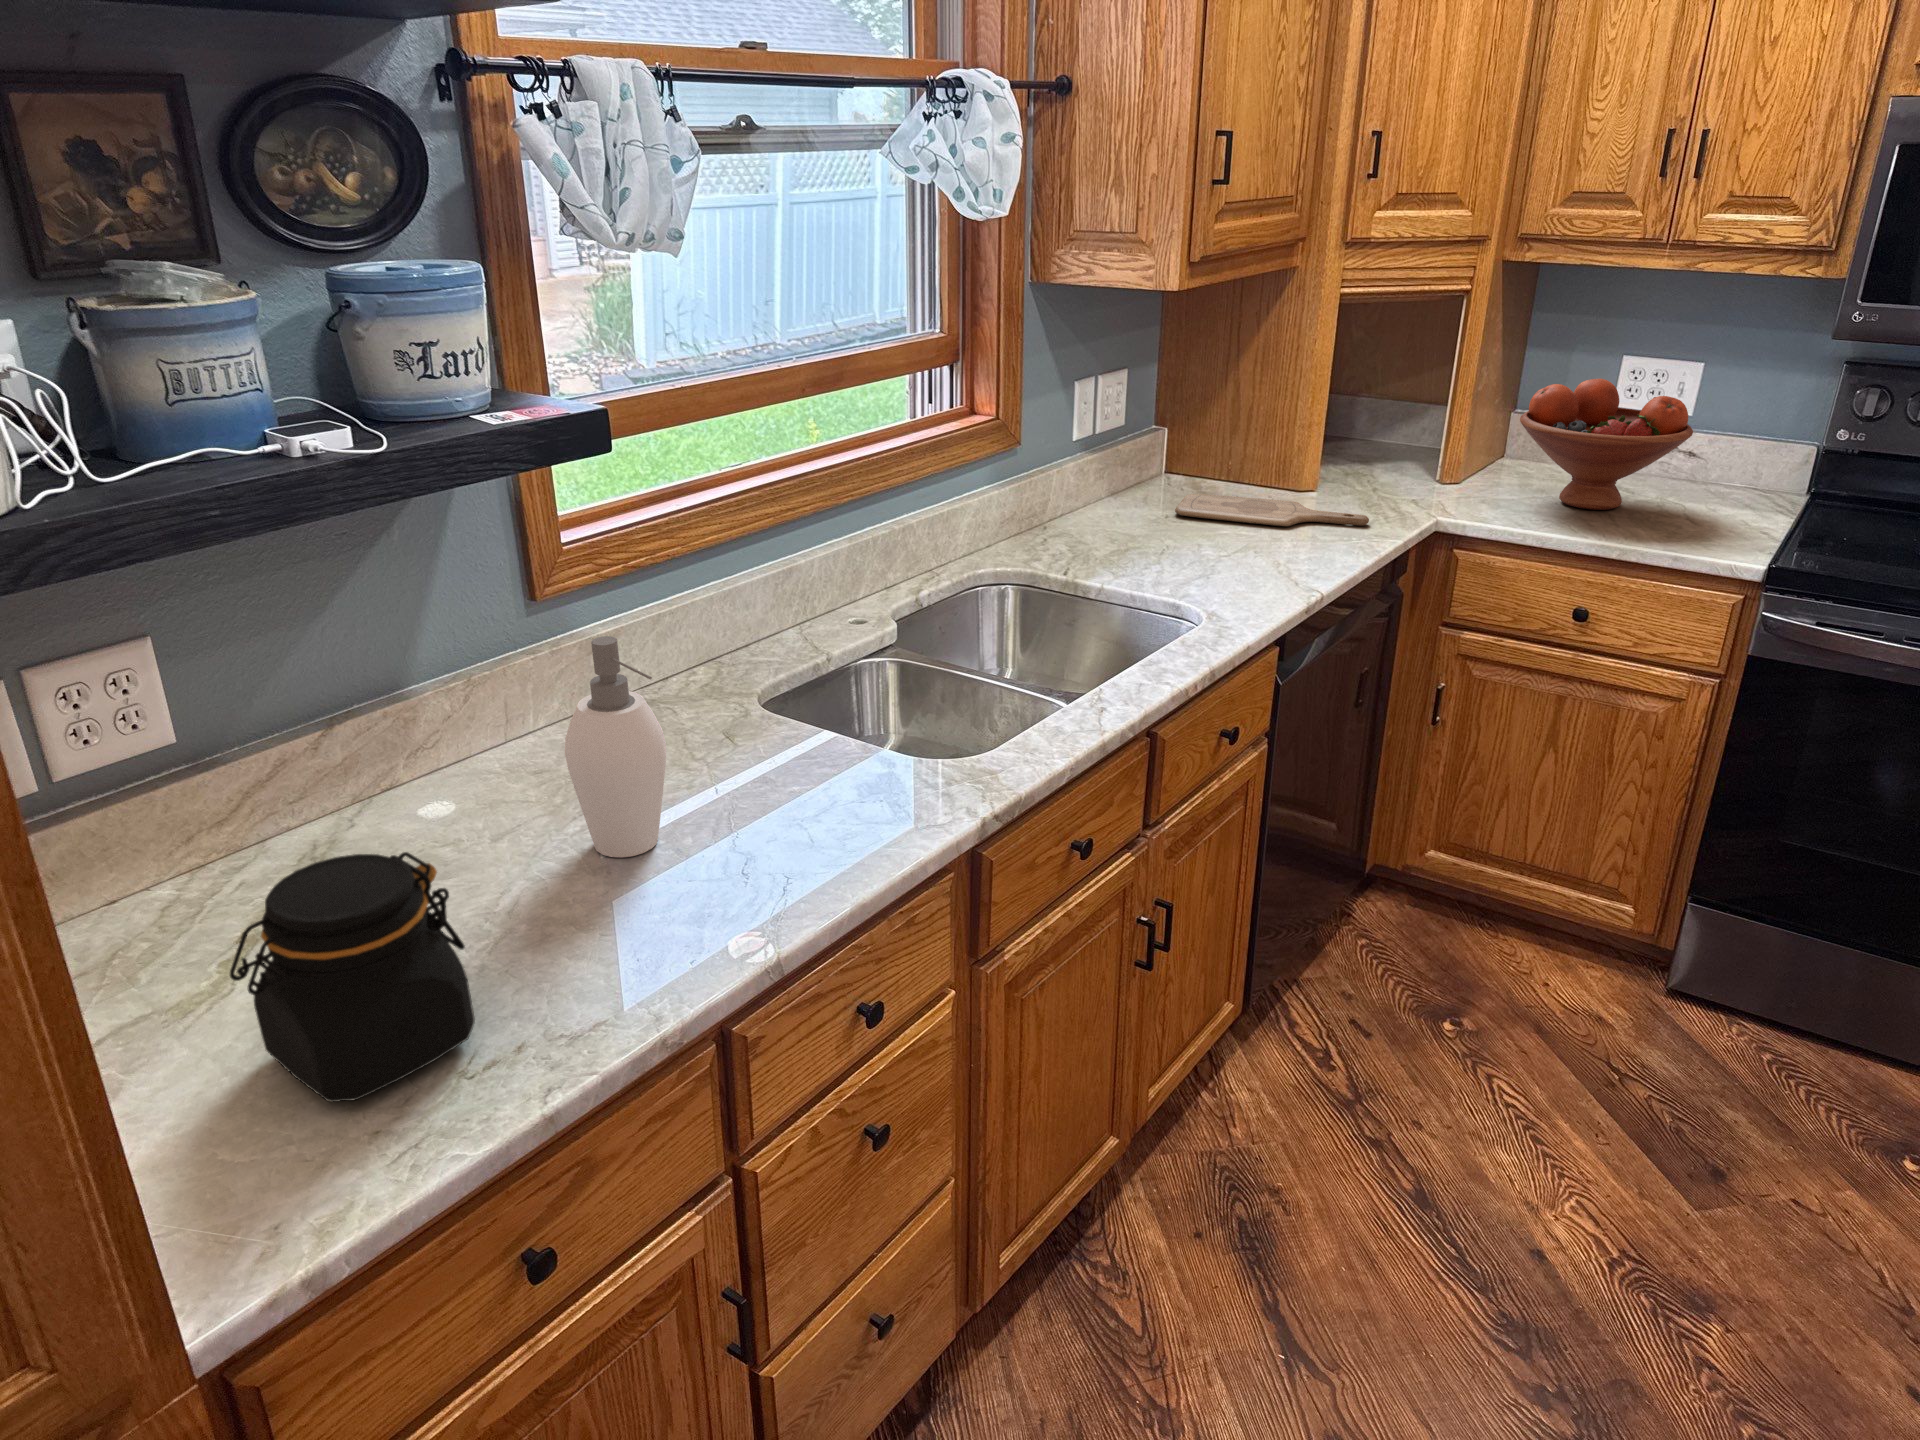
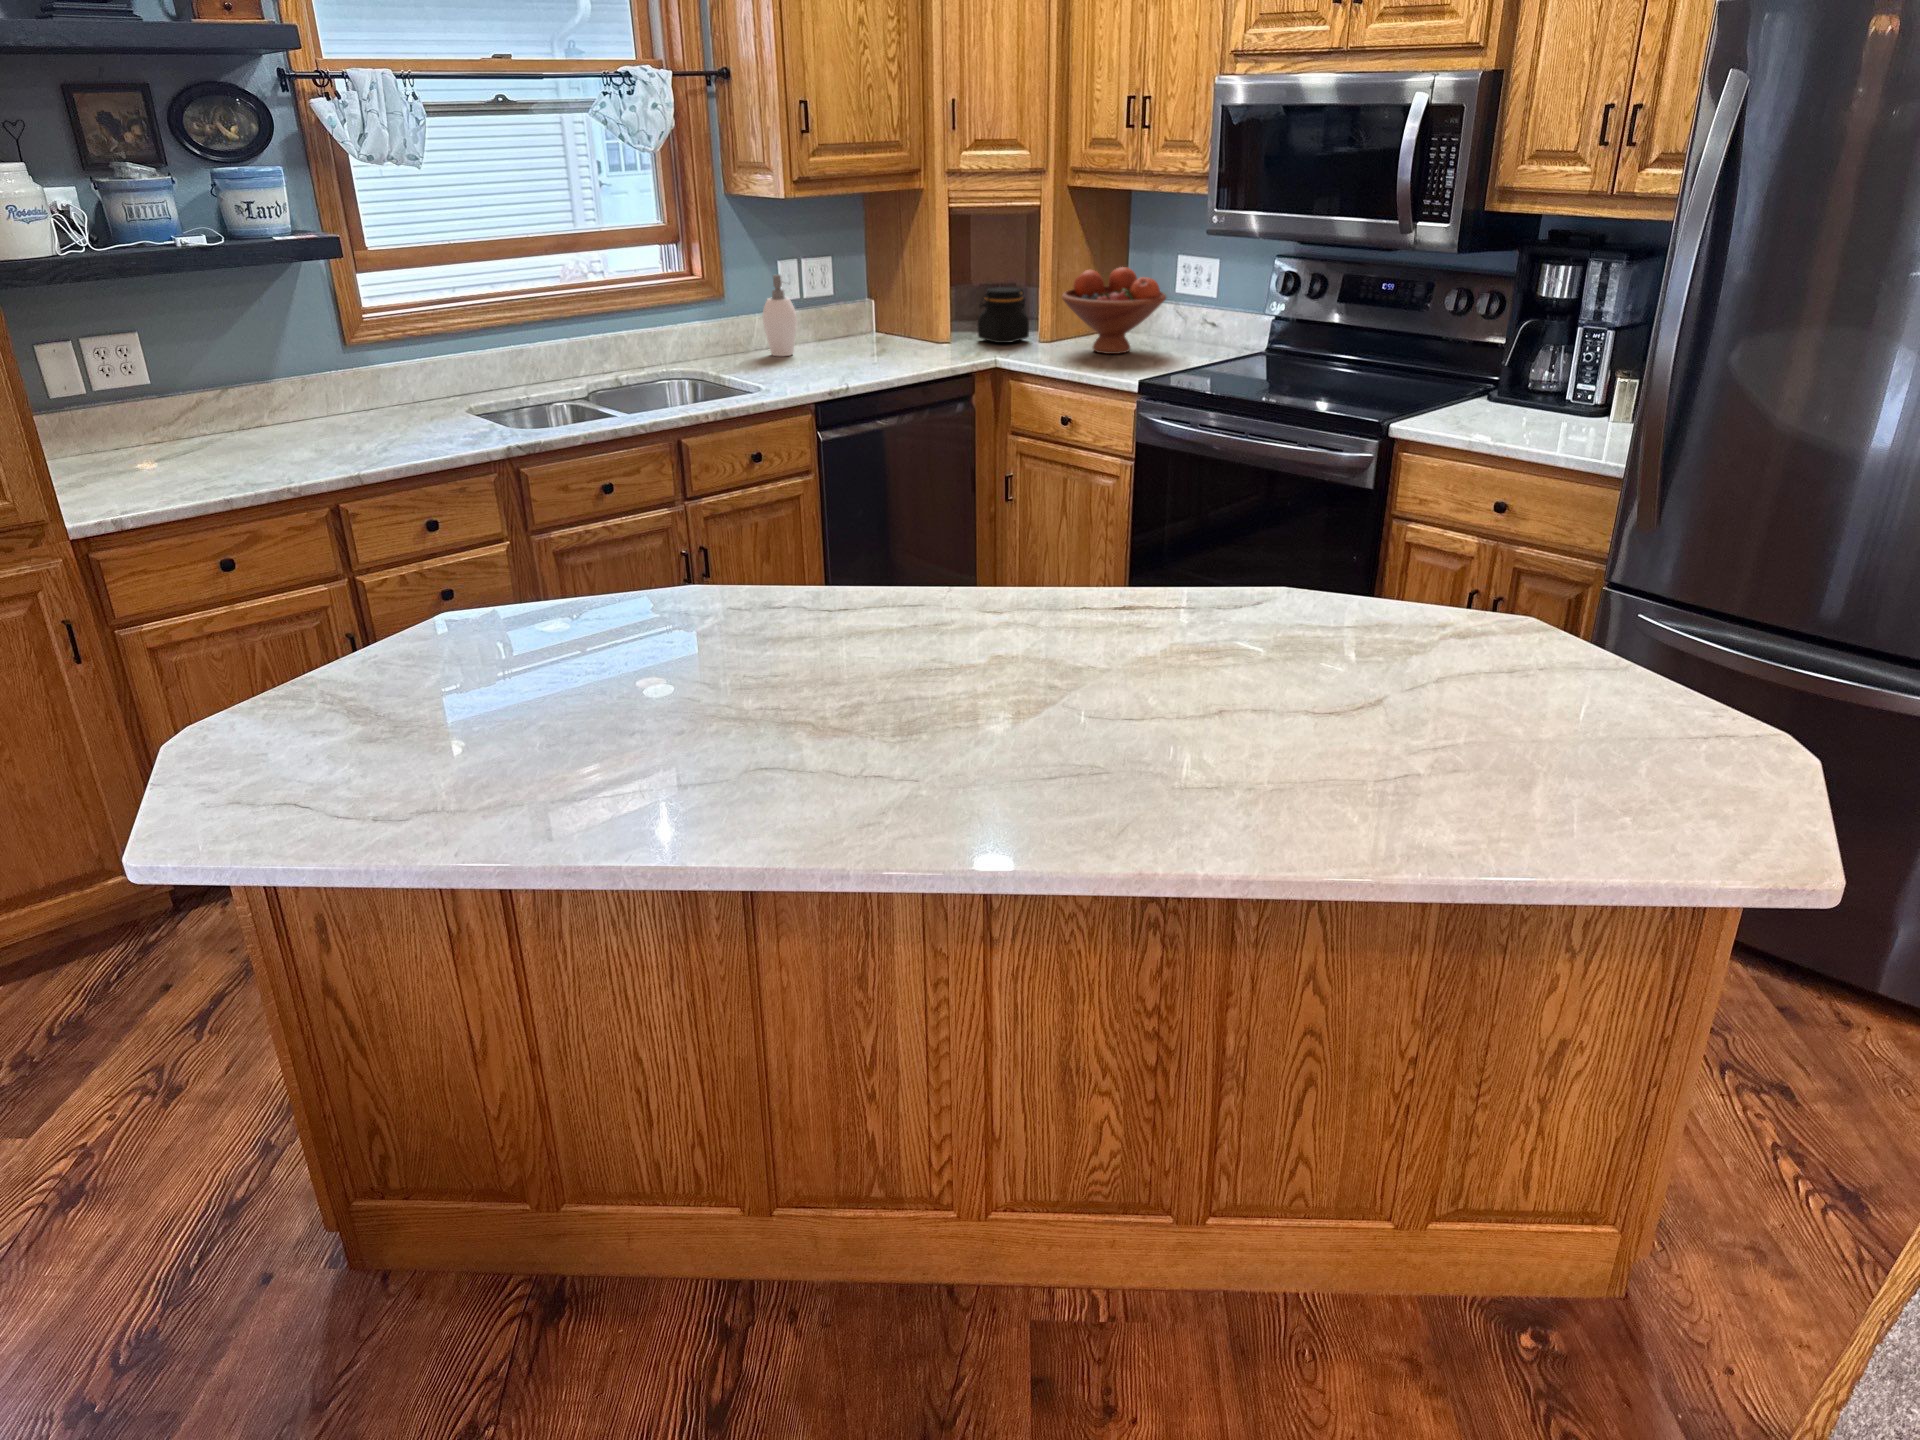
cutting board: present [1175,494,1369,526] -> none [834,338,945,356]
soap dispenser: present [565,636,666,857] -> present [763,275,797,356]
jar: present [230,852,475,1102] -> present [978,287,1029,343]

